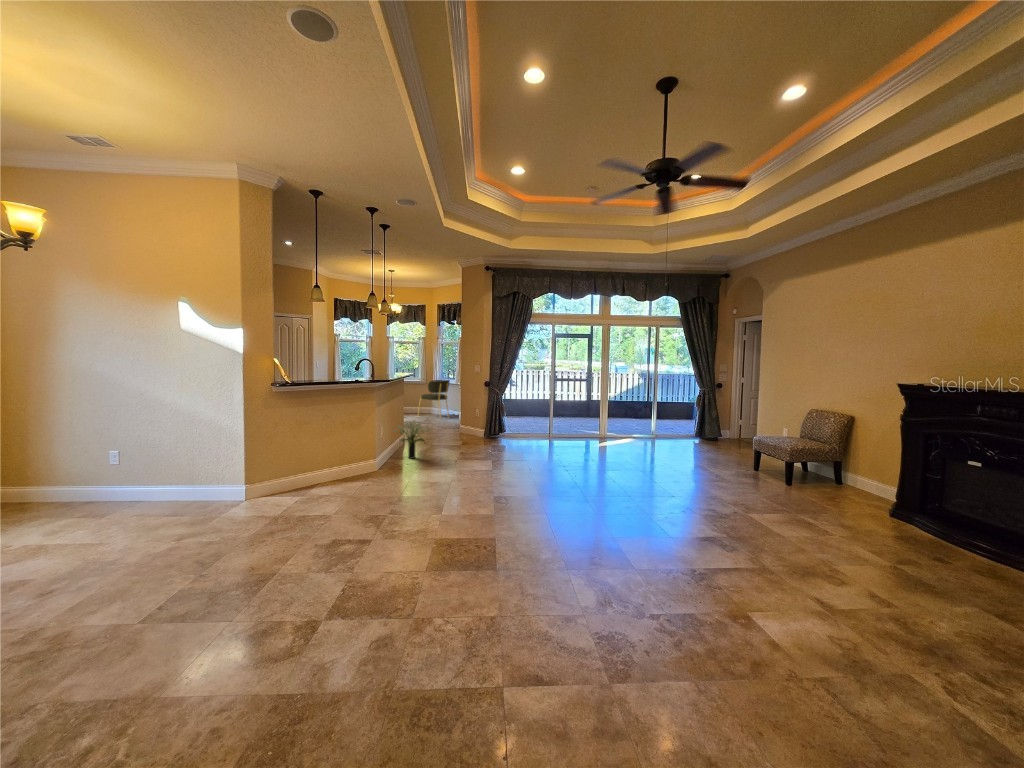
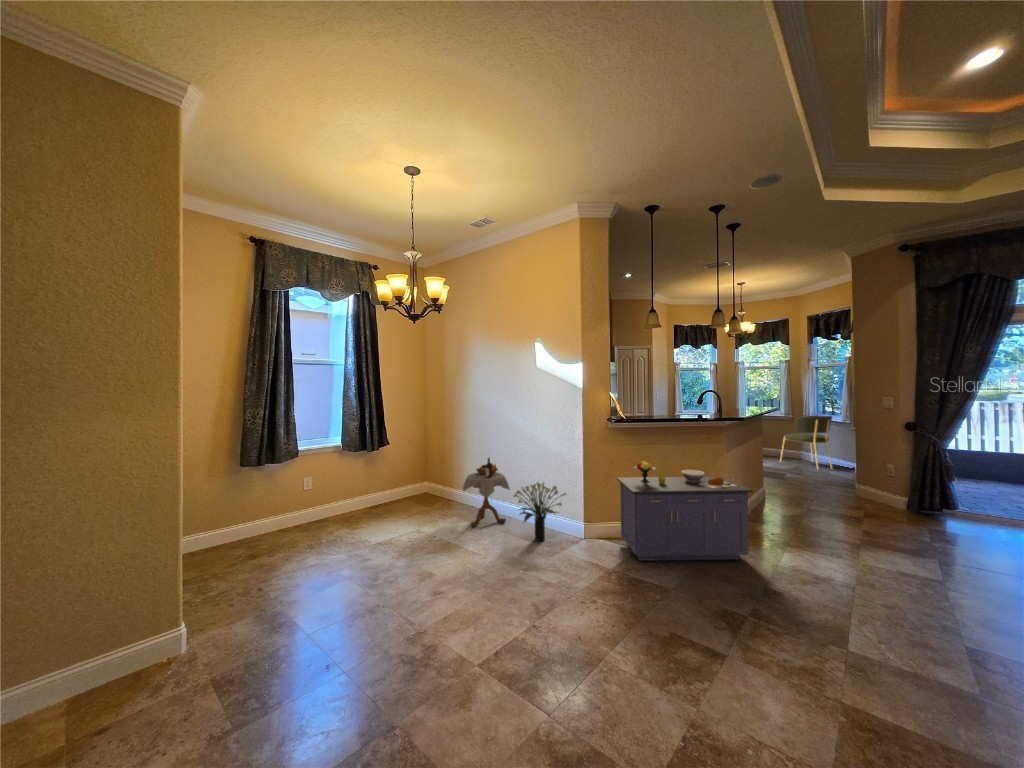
storage cabinet: none [282,420,394,504] -> present [617,461,753,561]
potted plant: present [393,421,429,459] -> present [513,482,566,541]
side table: none [52,437,140,526] -> present [463,458,510,527]

